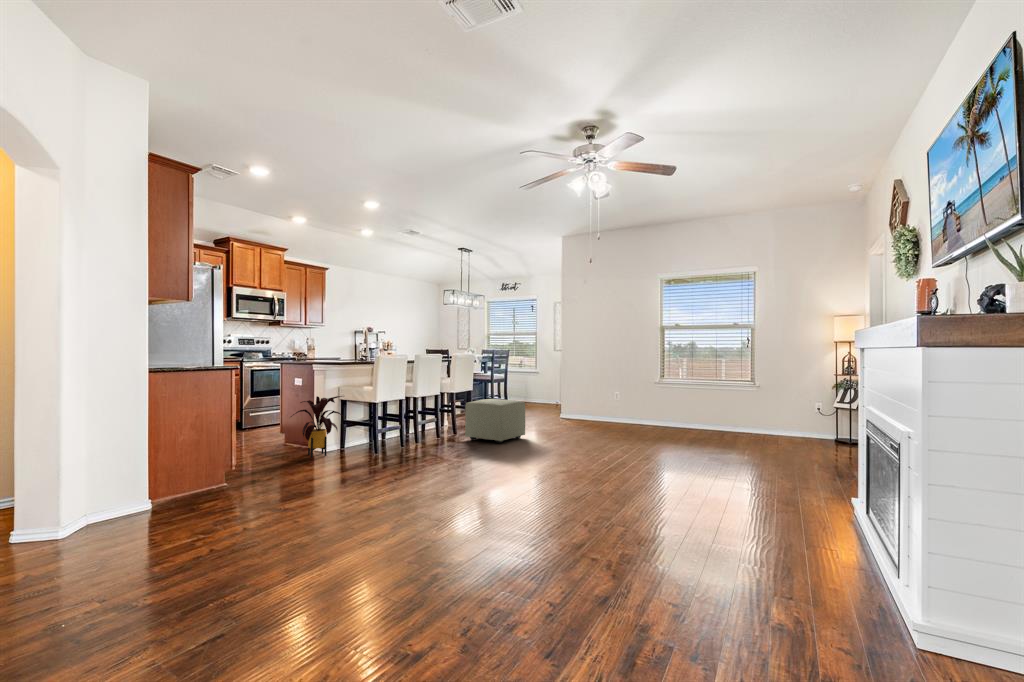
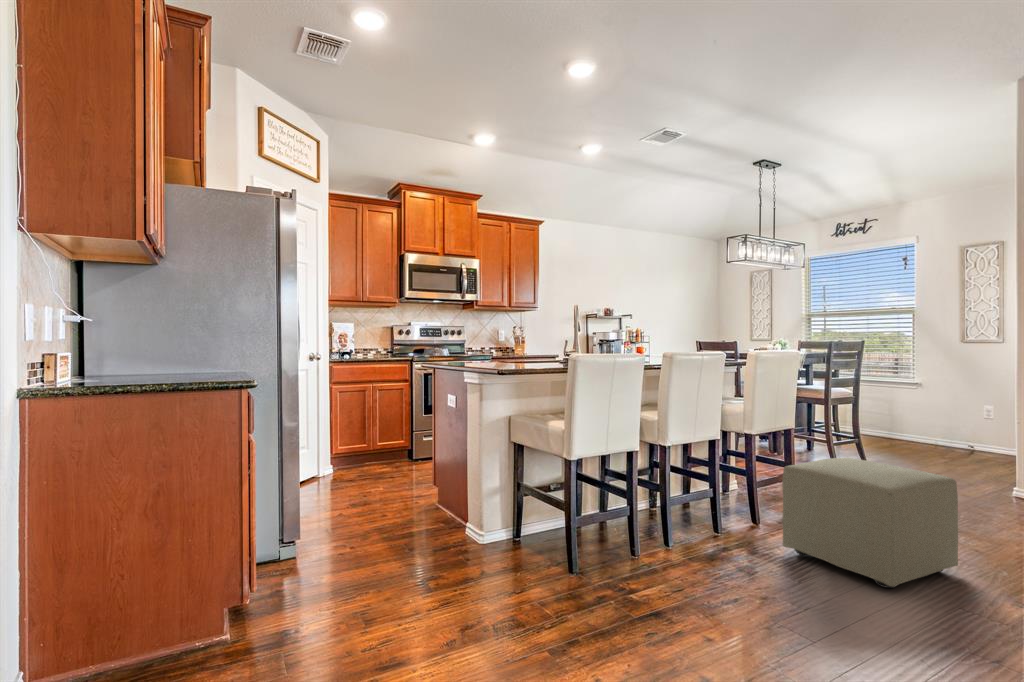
house plant: present [291,396,342,458] -> none [403,437,518,561]

